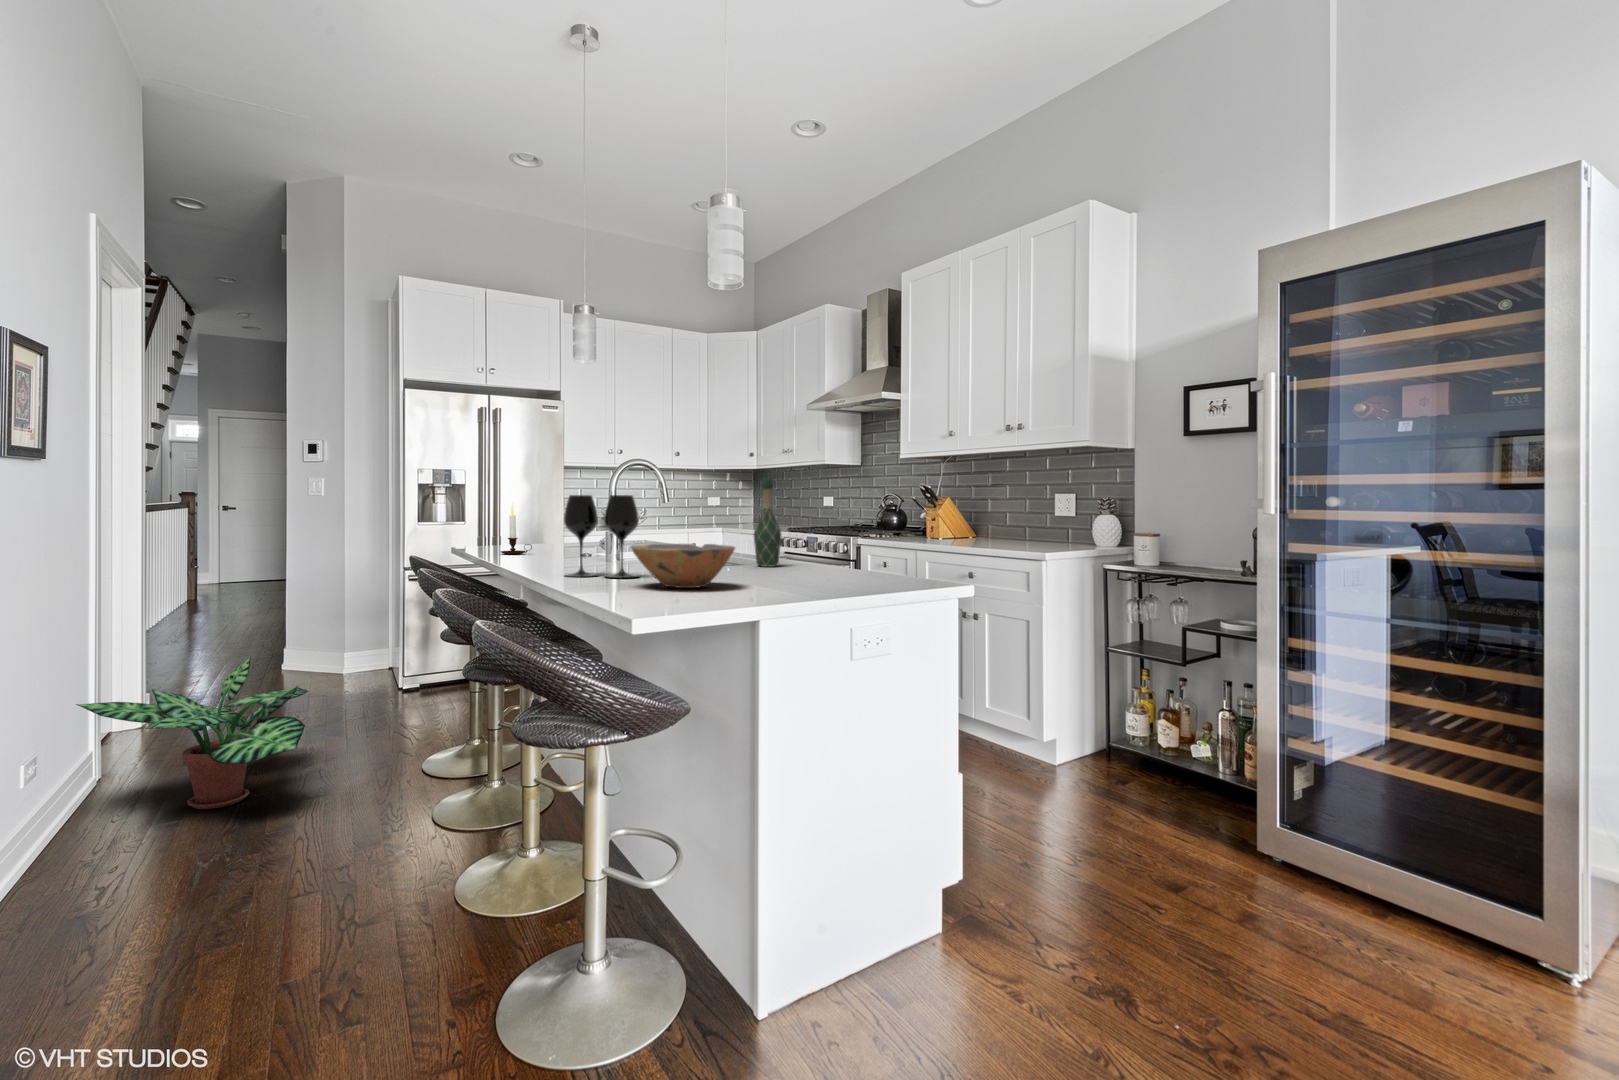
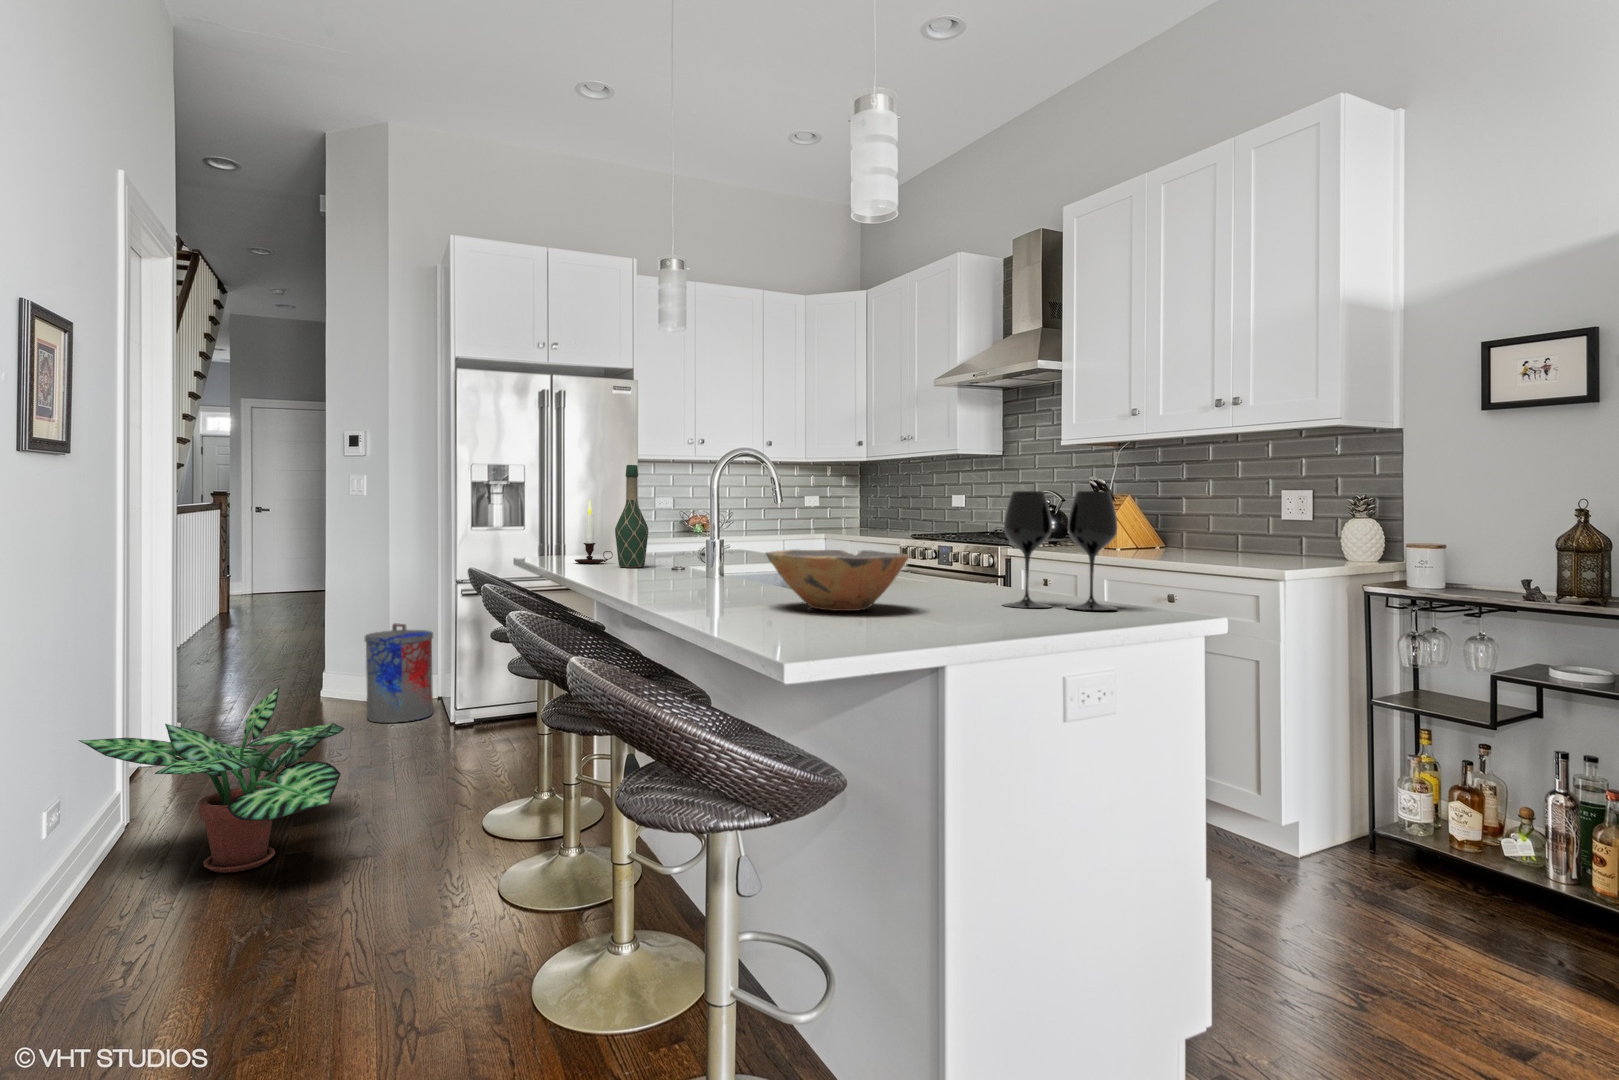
wine bottle: present [754,478,782,567] -> present [615,465,648,567]
wine glass: present [564,495,639,578] -> present [1003,491,1118,610]
trash can: none [324,606,386,689] -> present [365,623,433,723]

